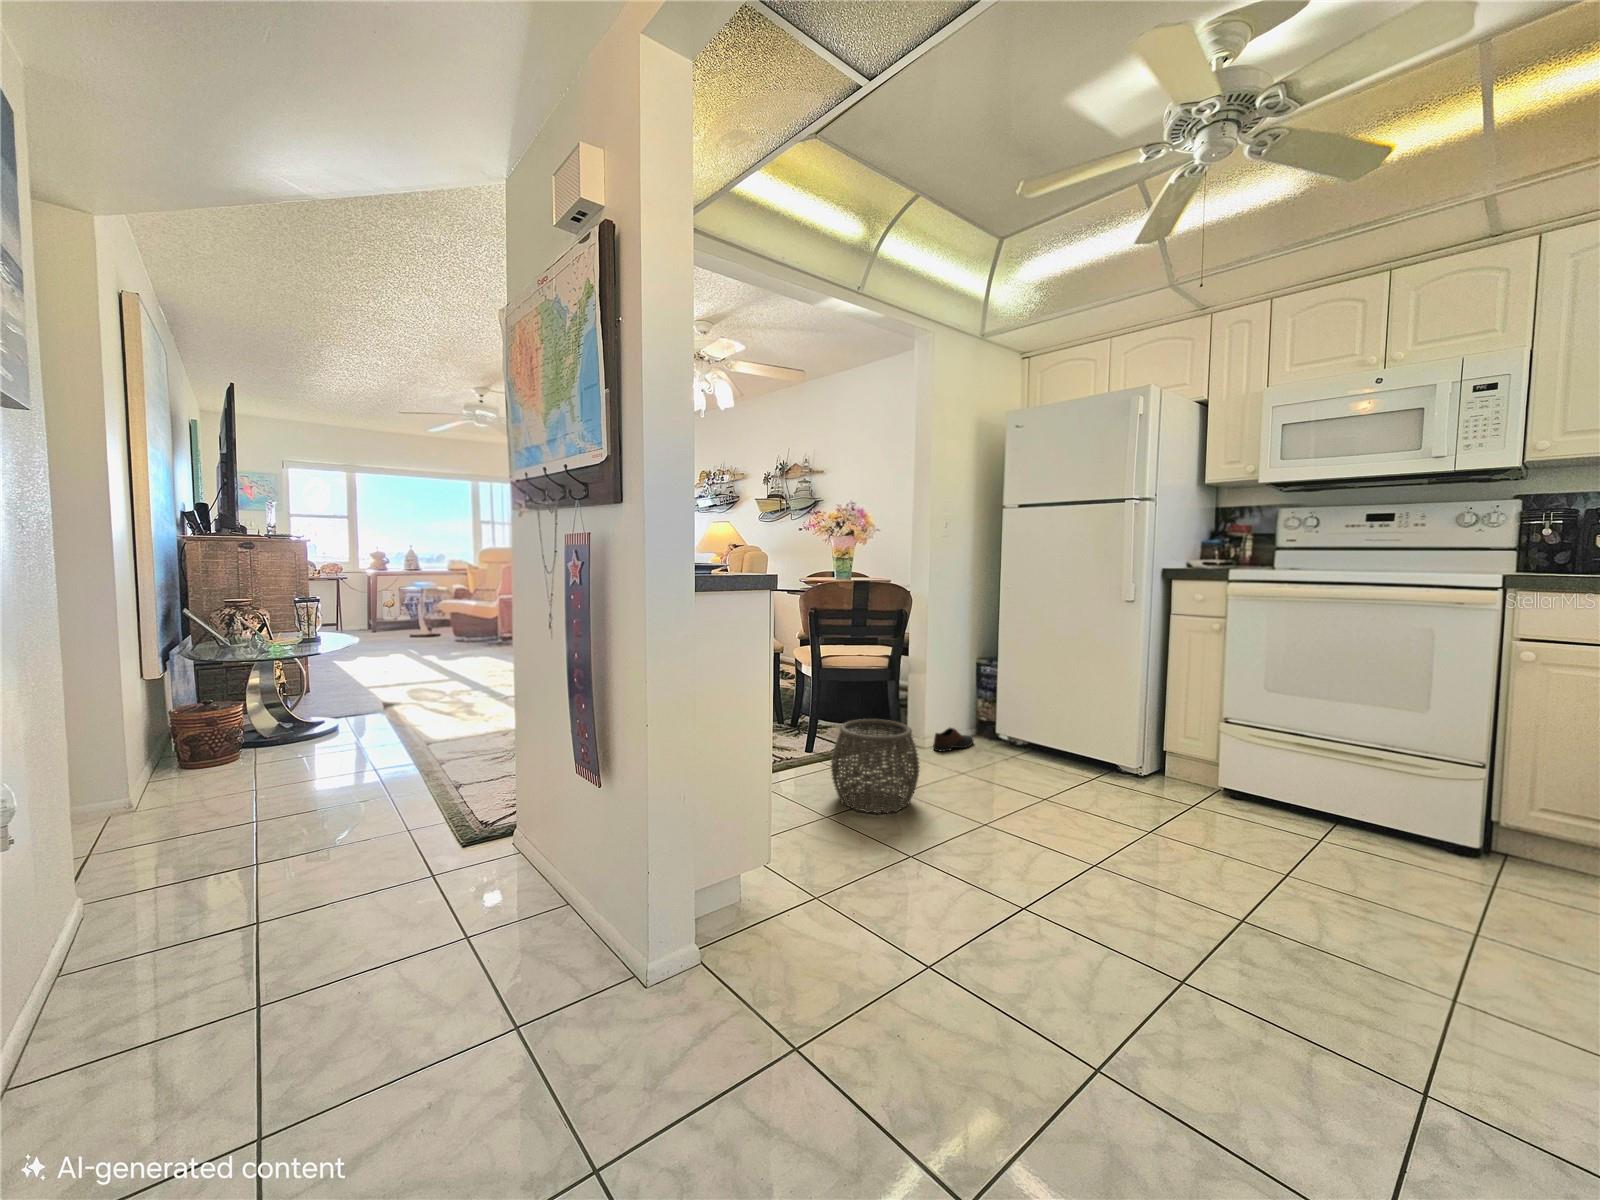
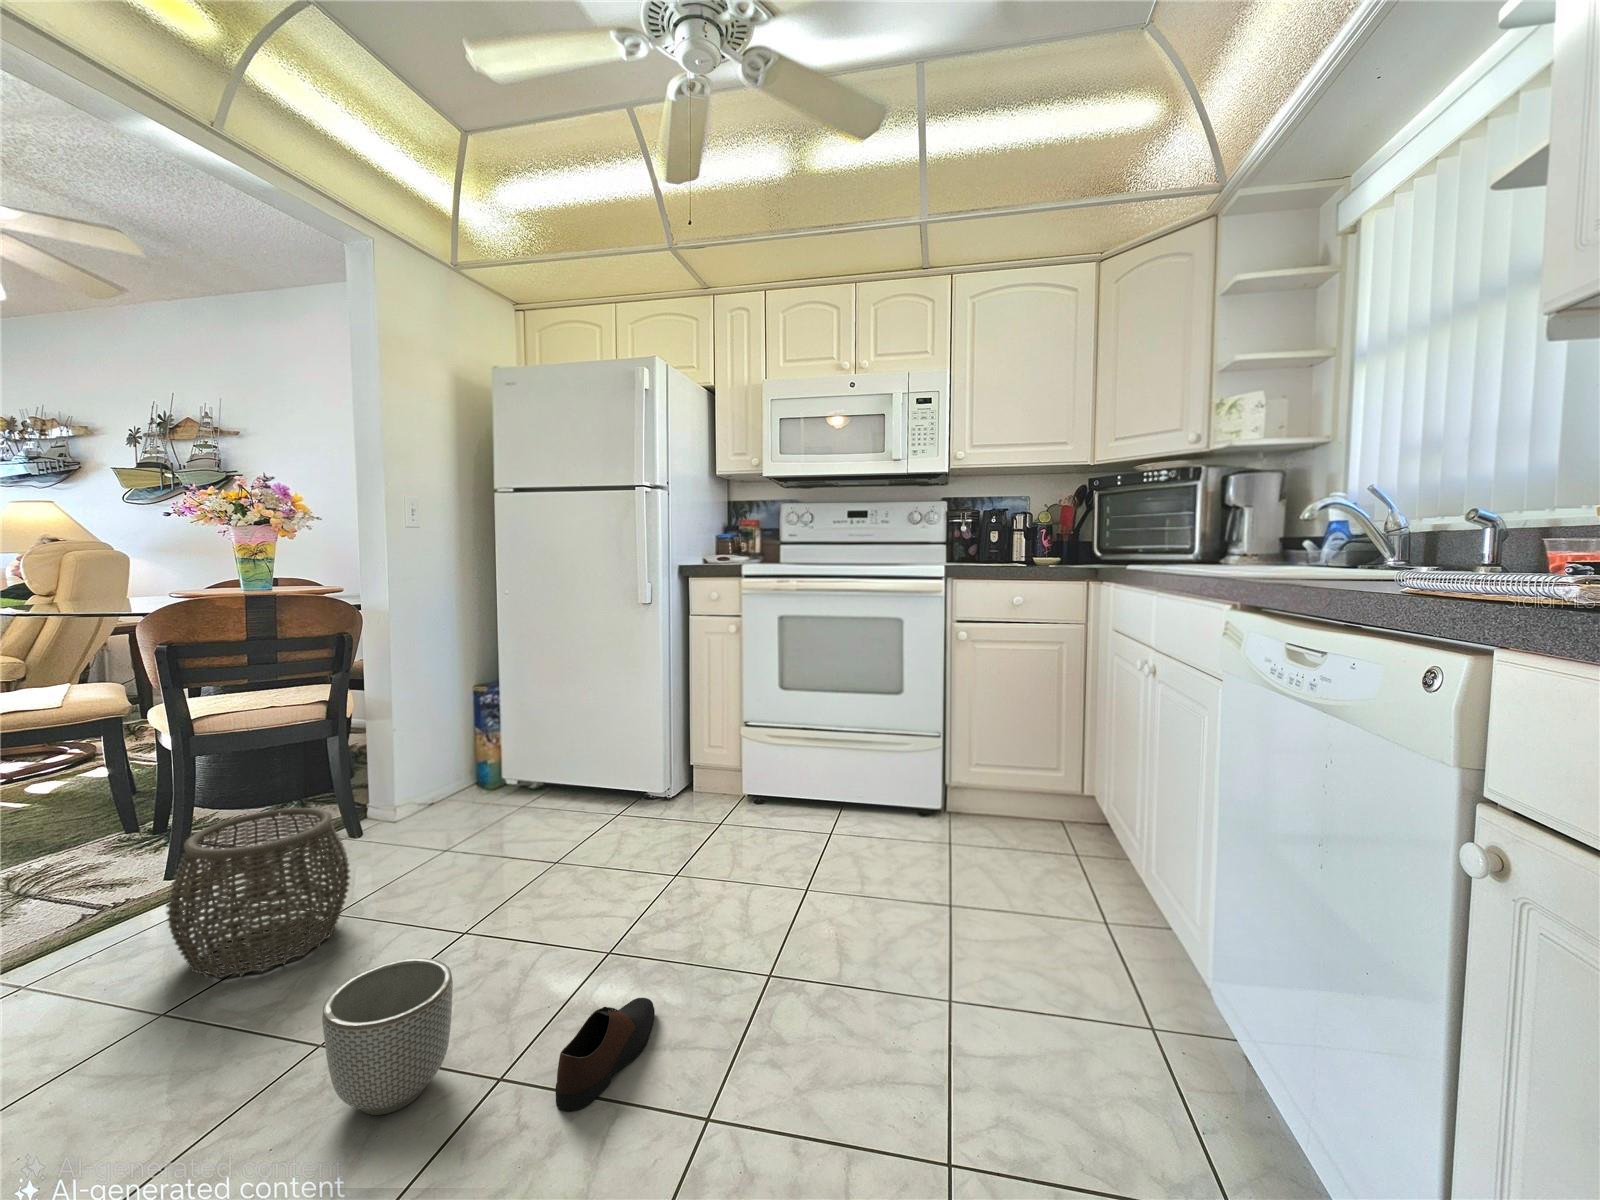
shoe: present [933,728,973,751] -> present [556,998,655,1111]
planter: none [939,819,1011,906] -> present [322,958,453,1115]

